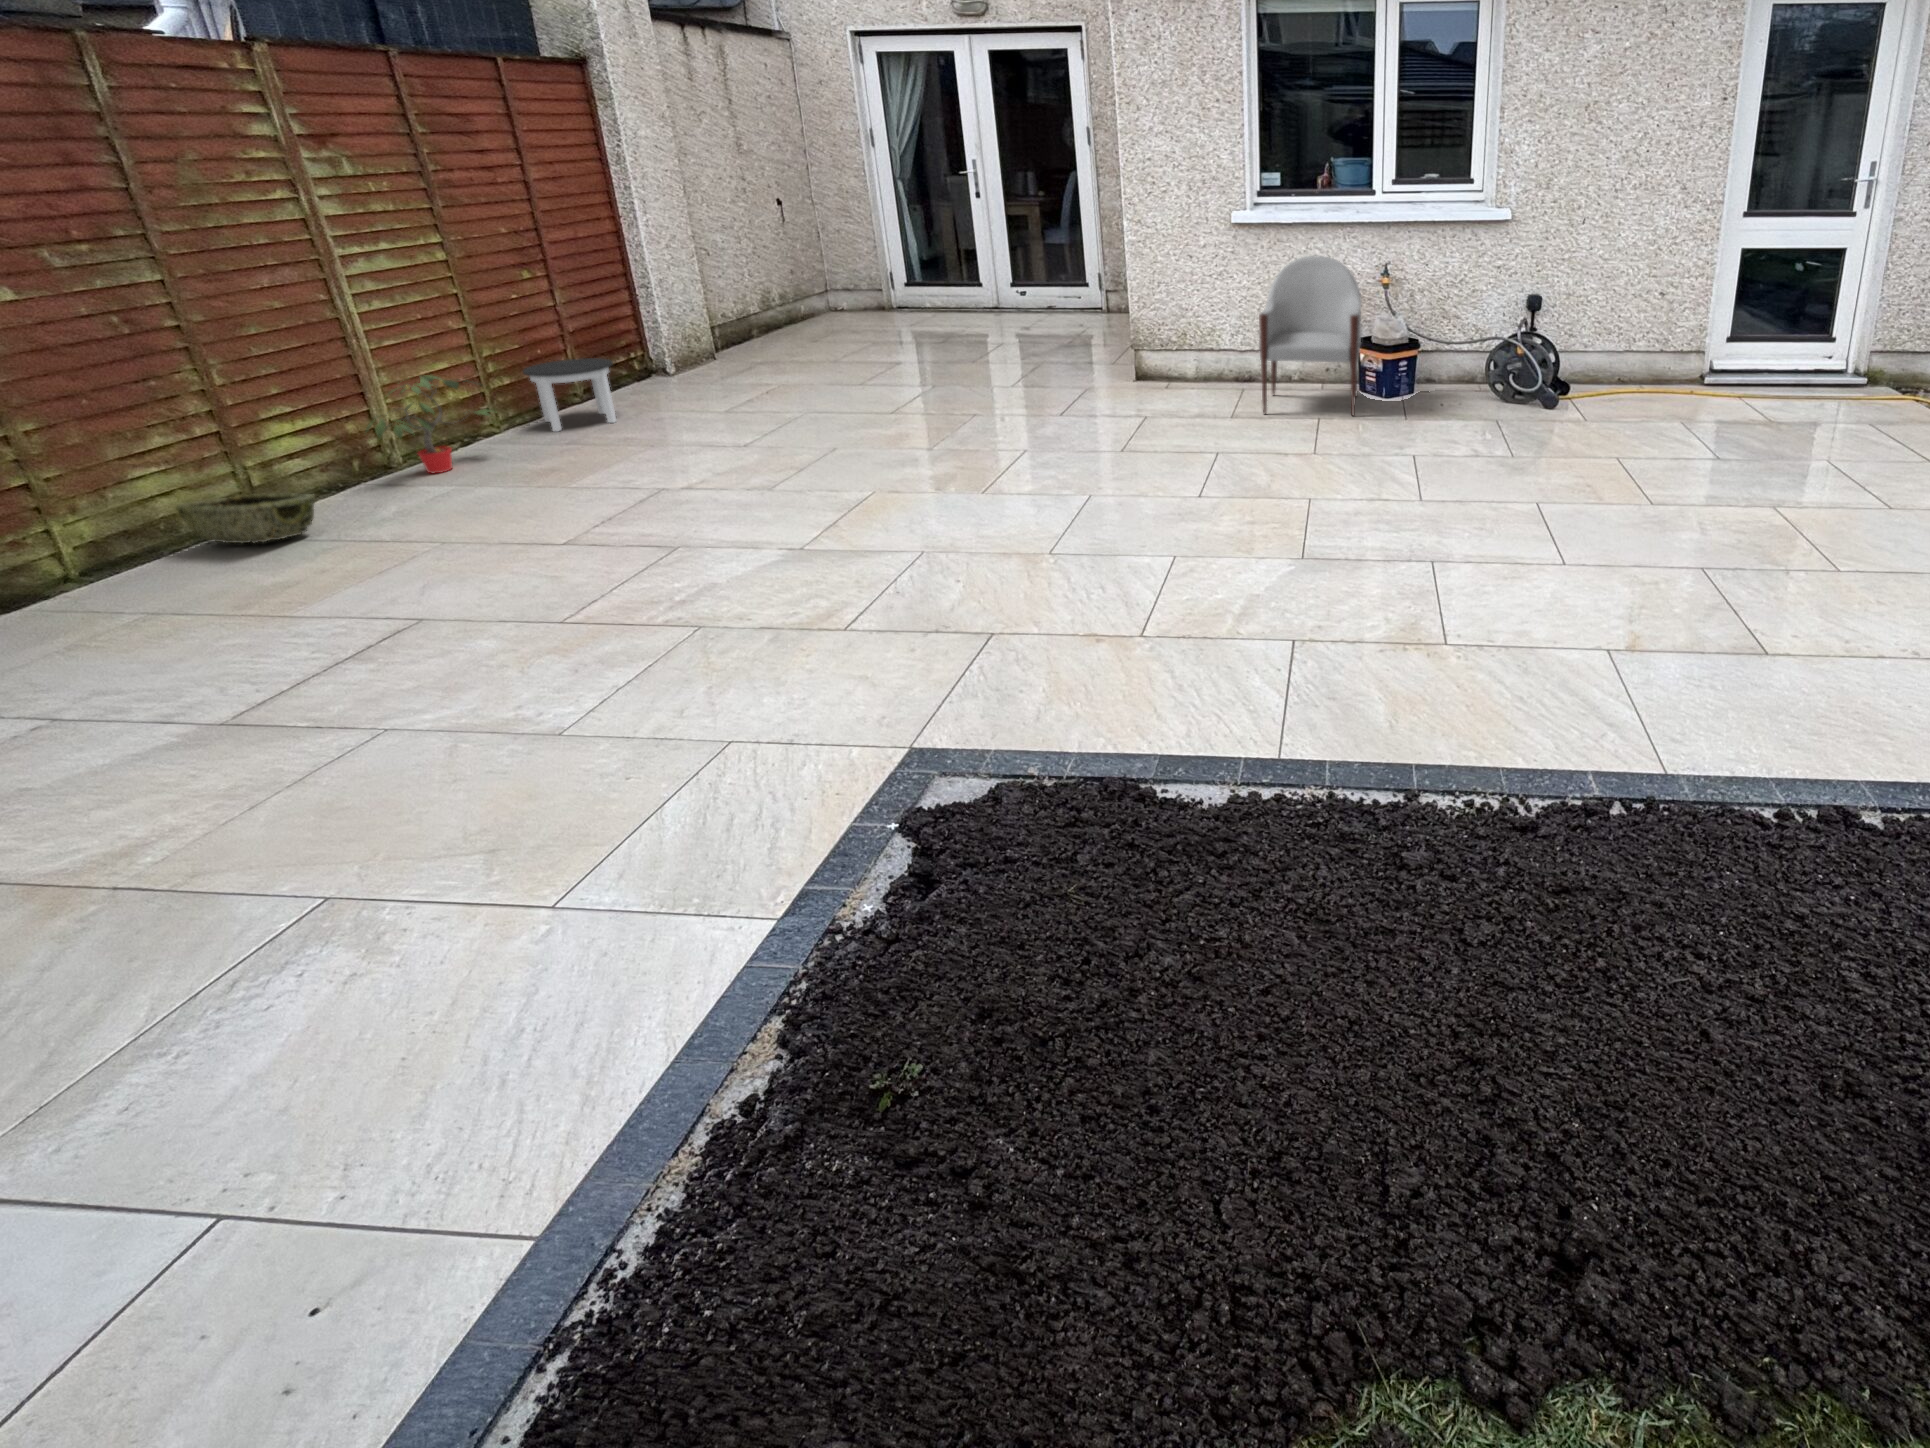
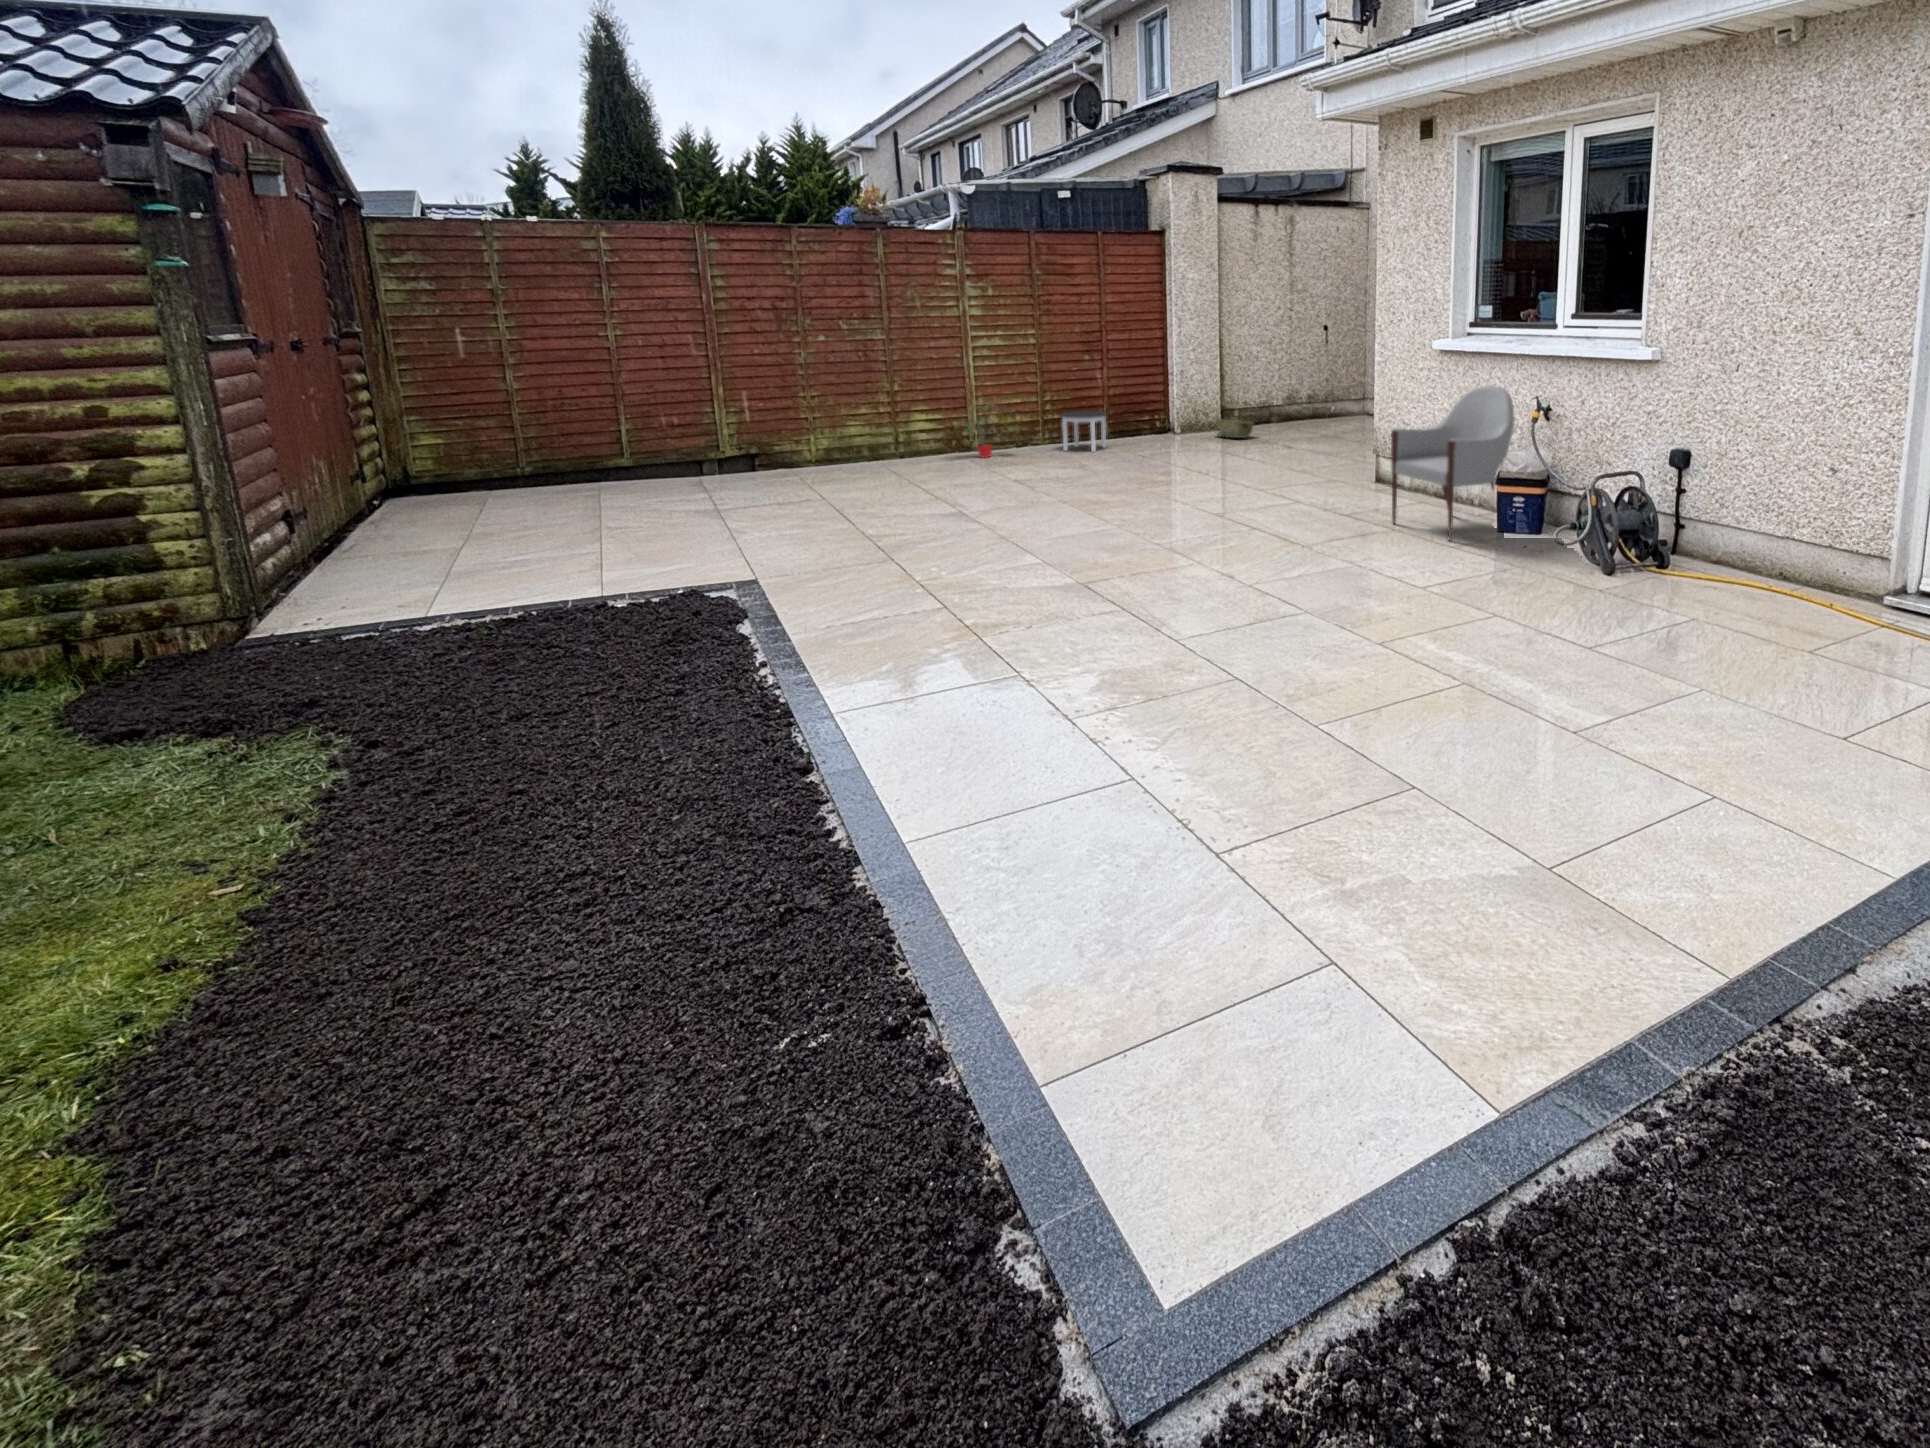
woven basket: present [176,493,316,543] -> present [1216,419,1254,438]

